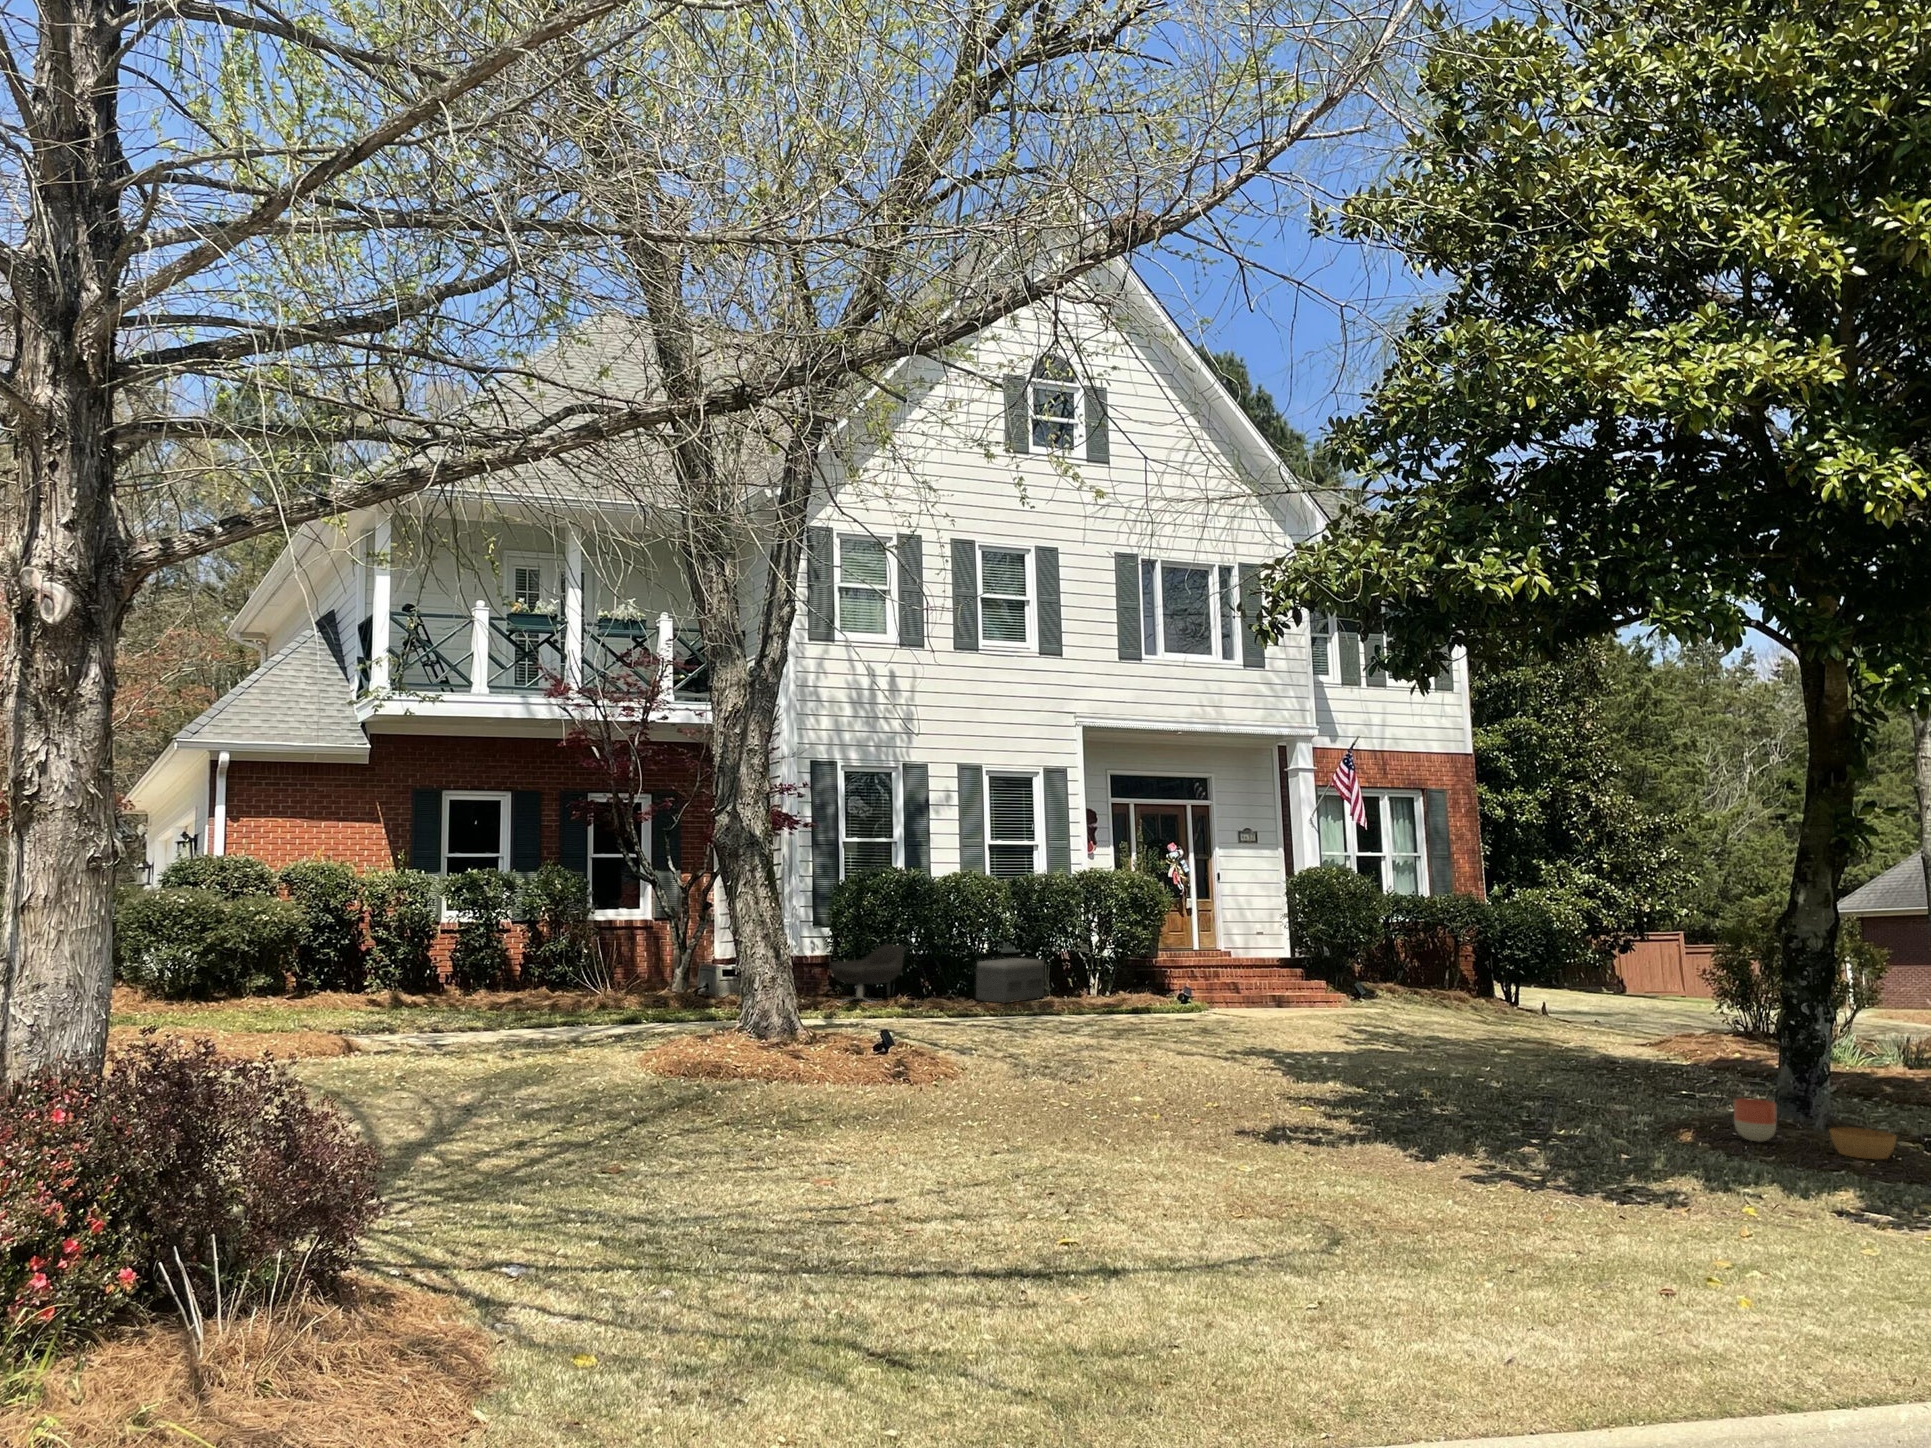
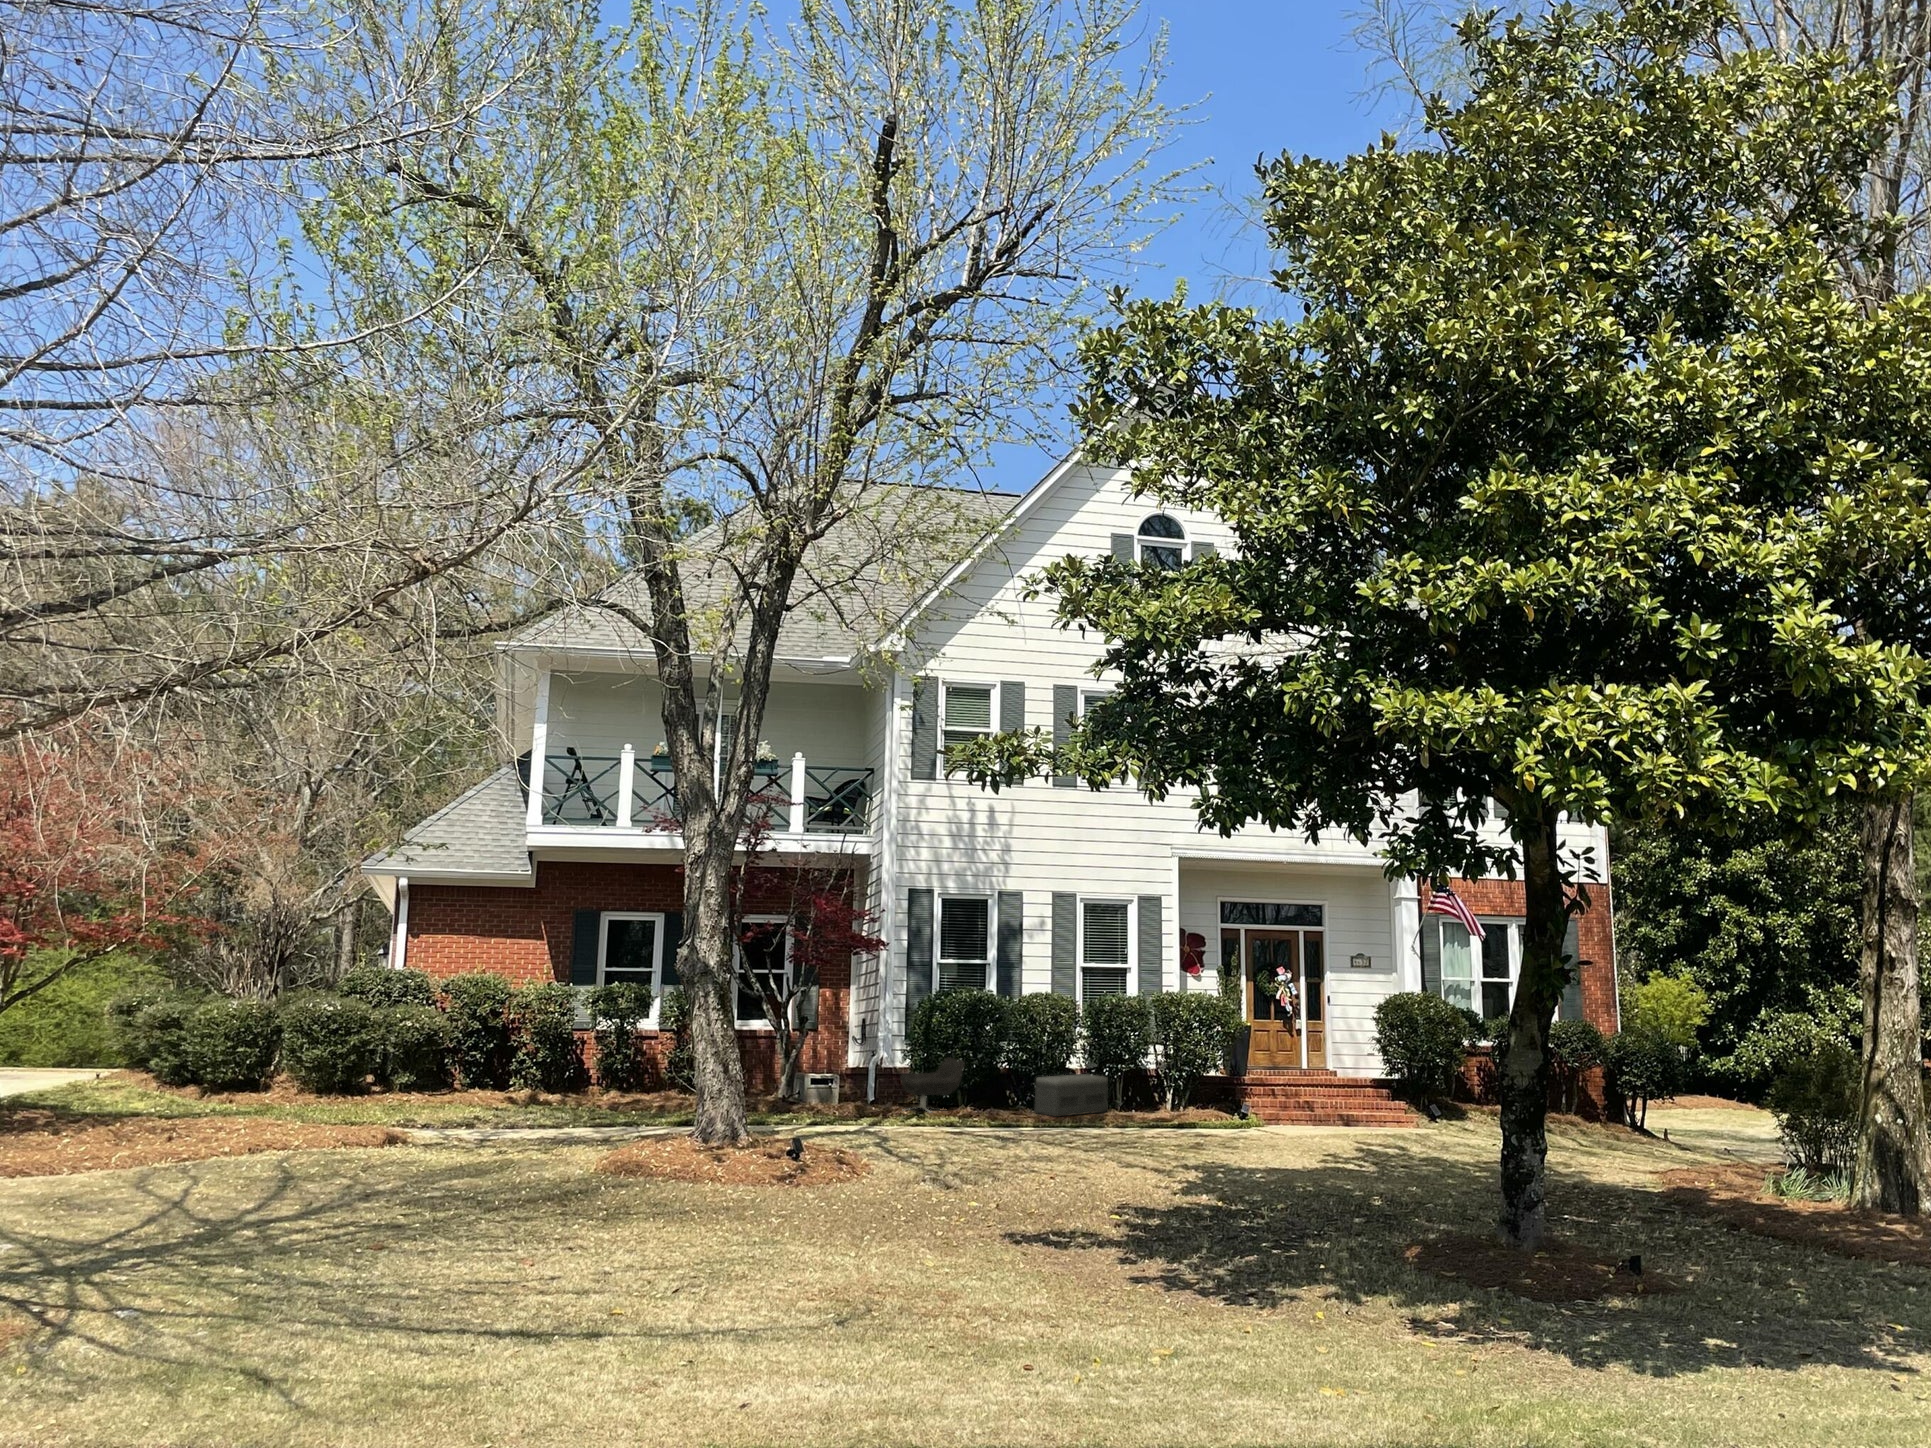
planter: present [1734,1098,1776,1142] -> none [1458,1239,1494,1280]
basket: present [1829,1128,1896,1159] -> none [1522,1271,1579,1303]

